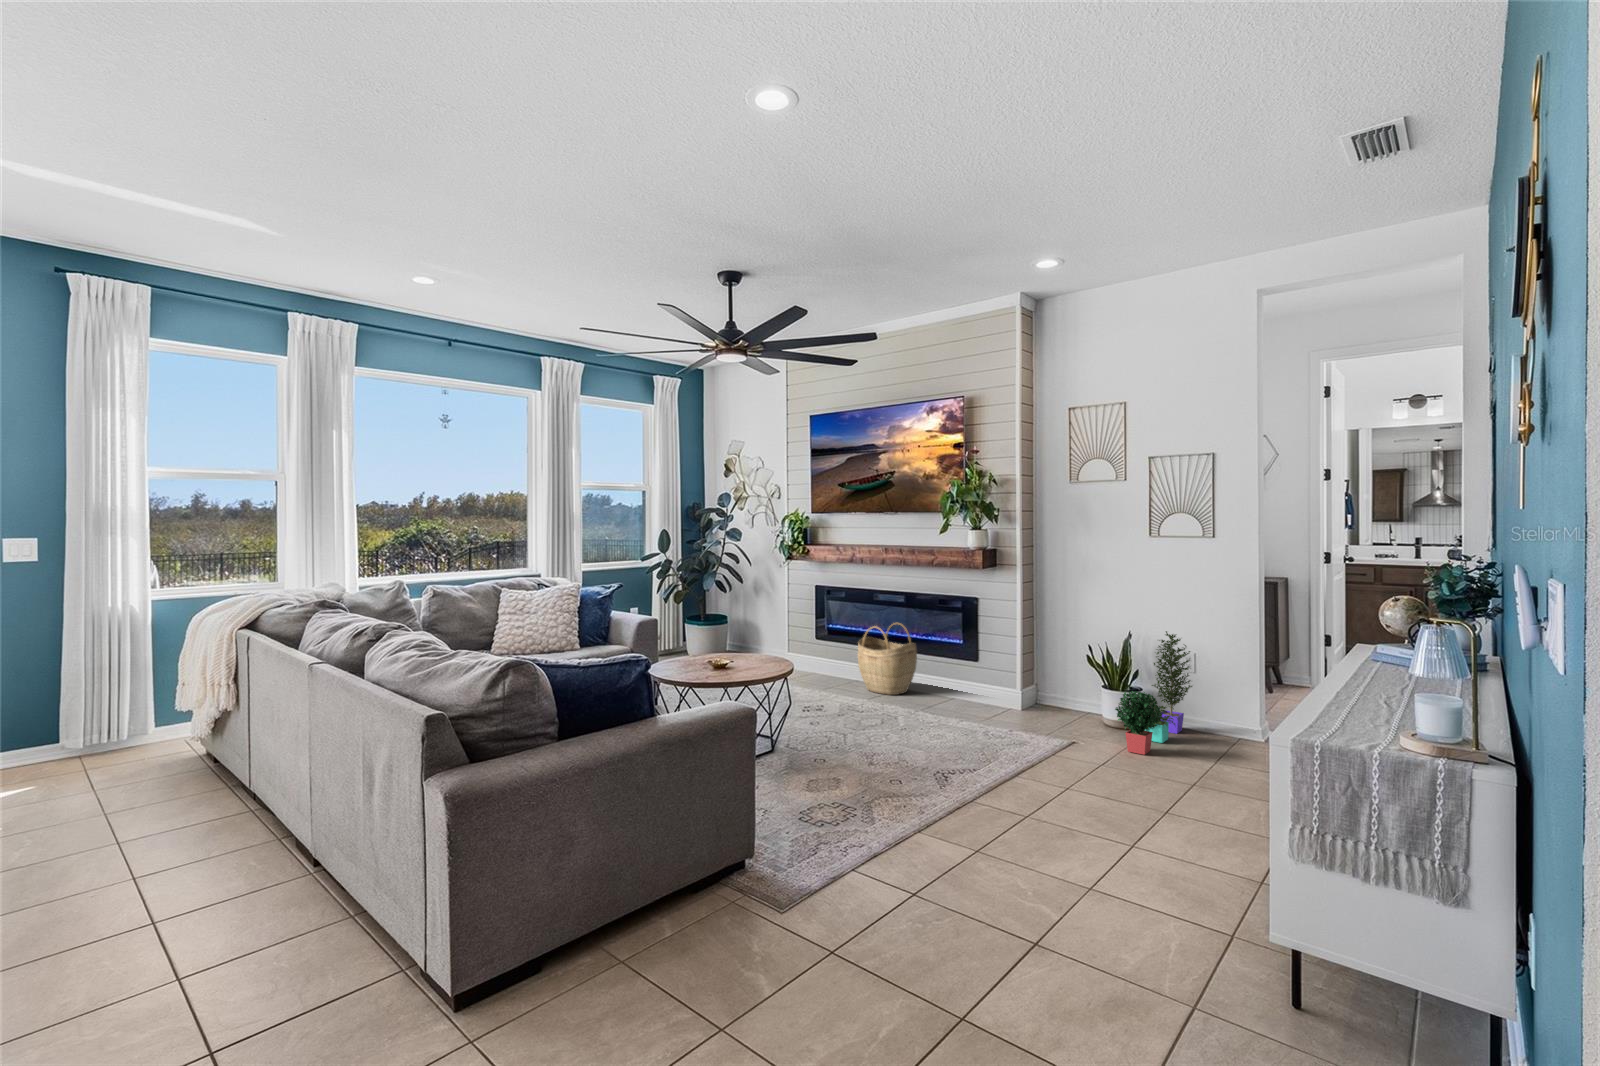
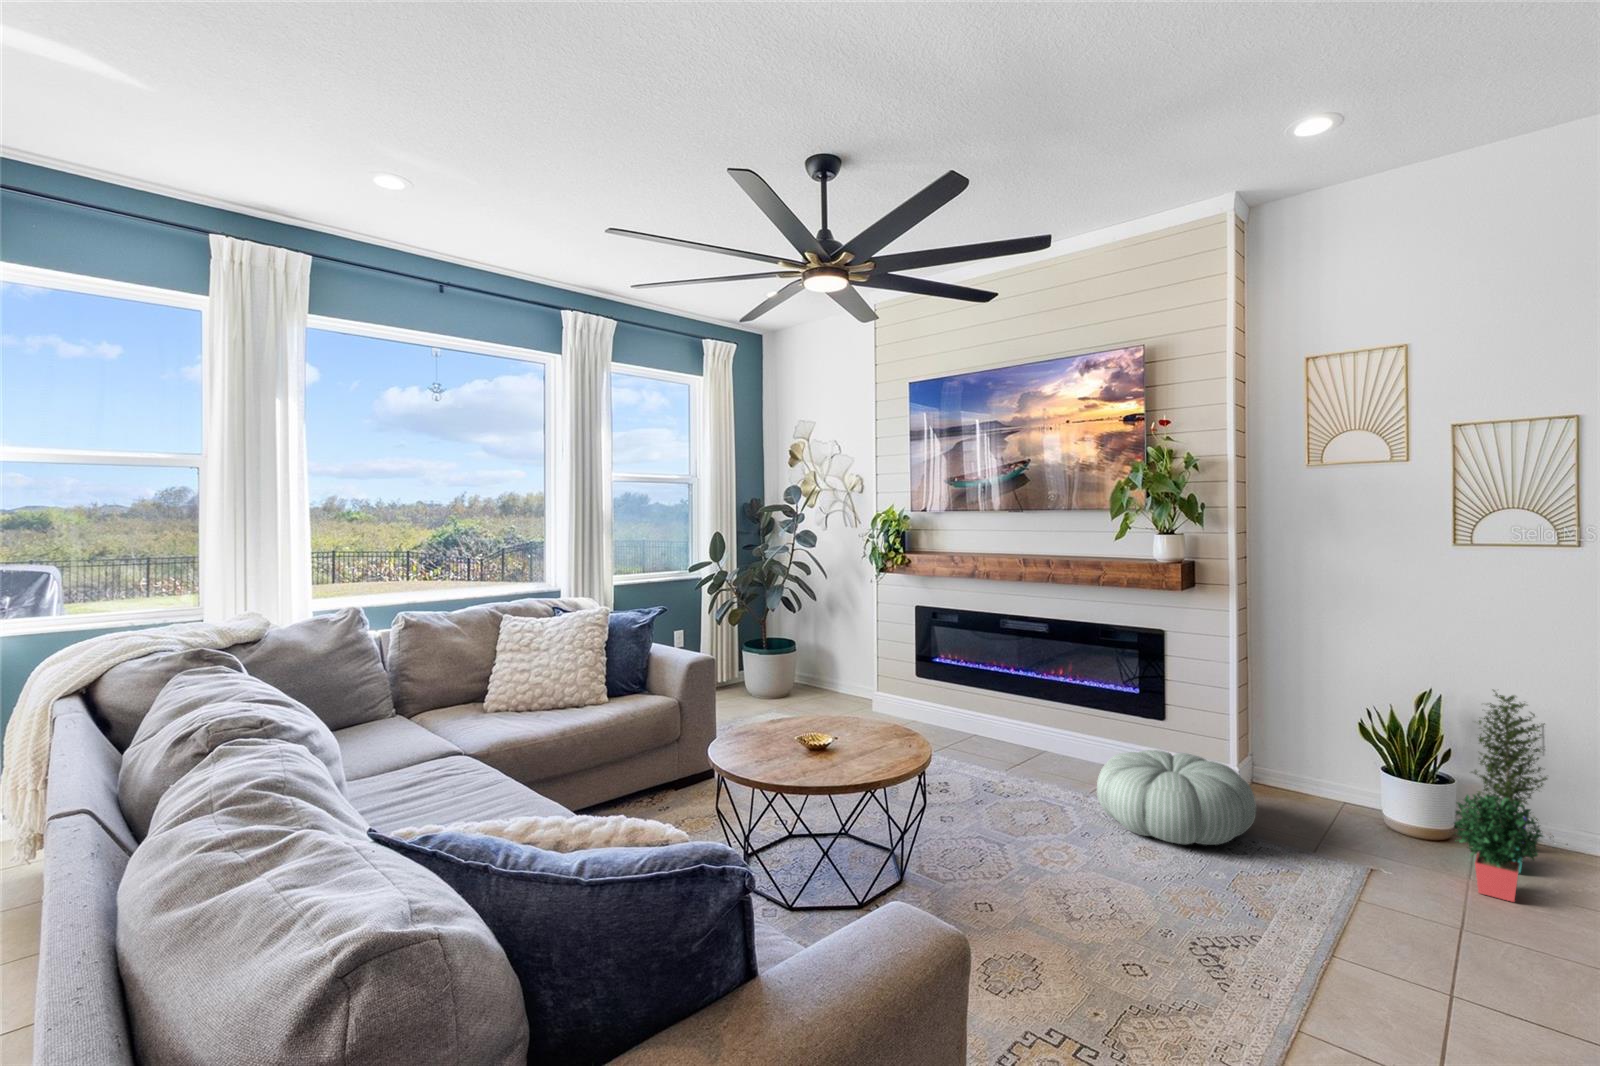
woven basket: present [858,623,917,695] -> none [984,660,1070,763]
pouf: none [916,678,1014,733] -> present [1097,750,1256,845]

